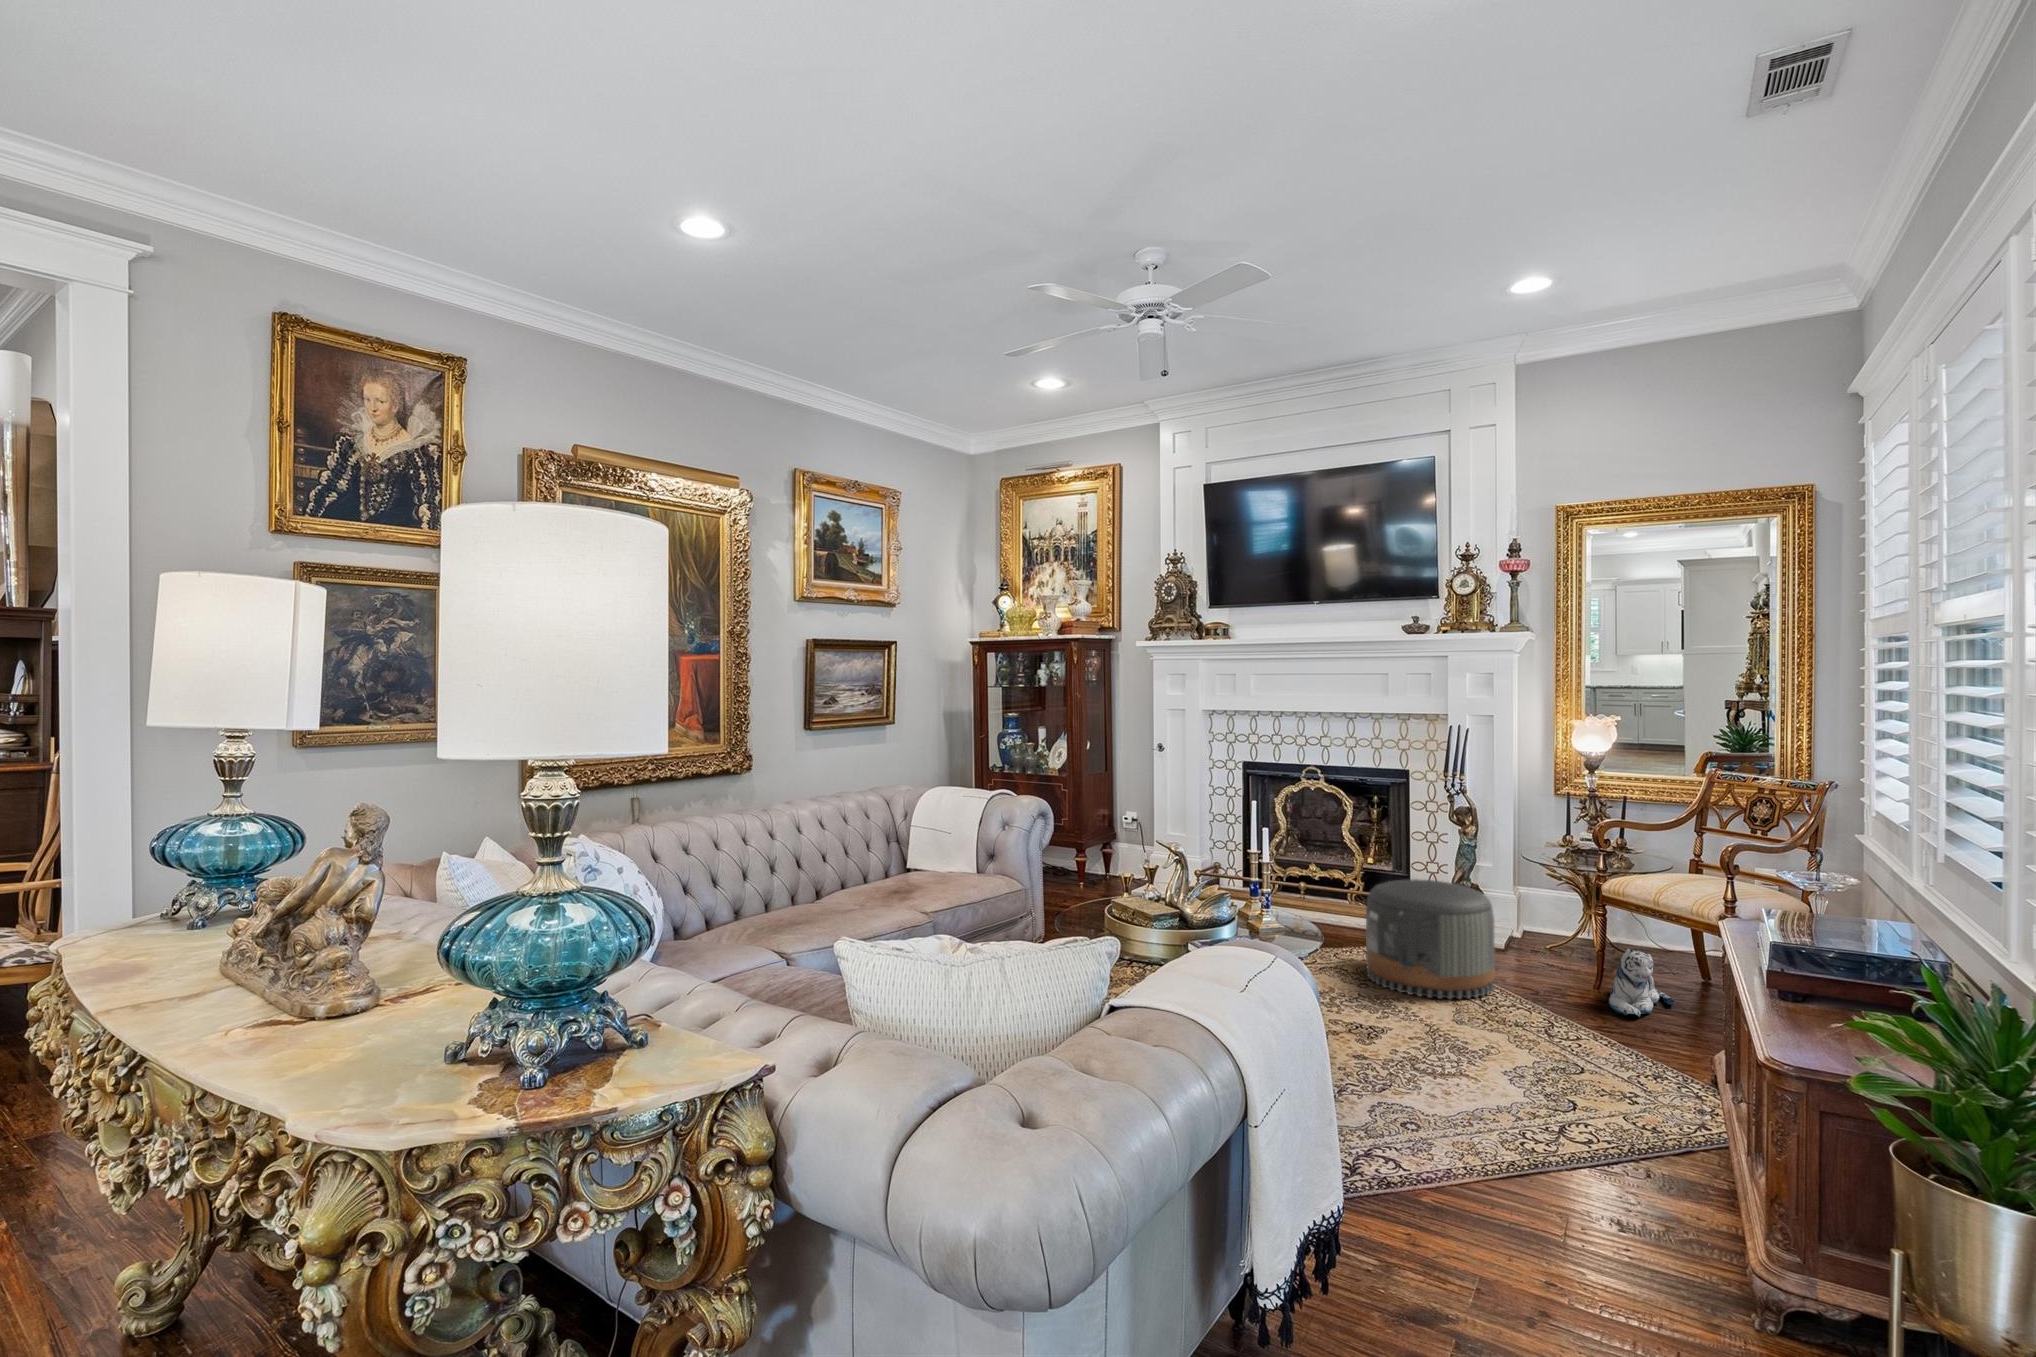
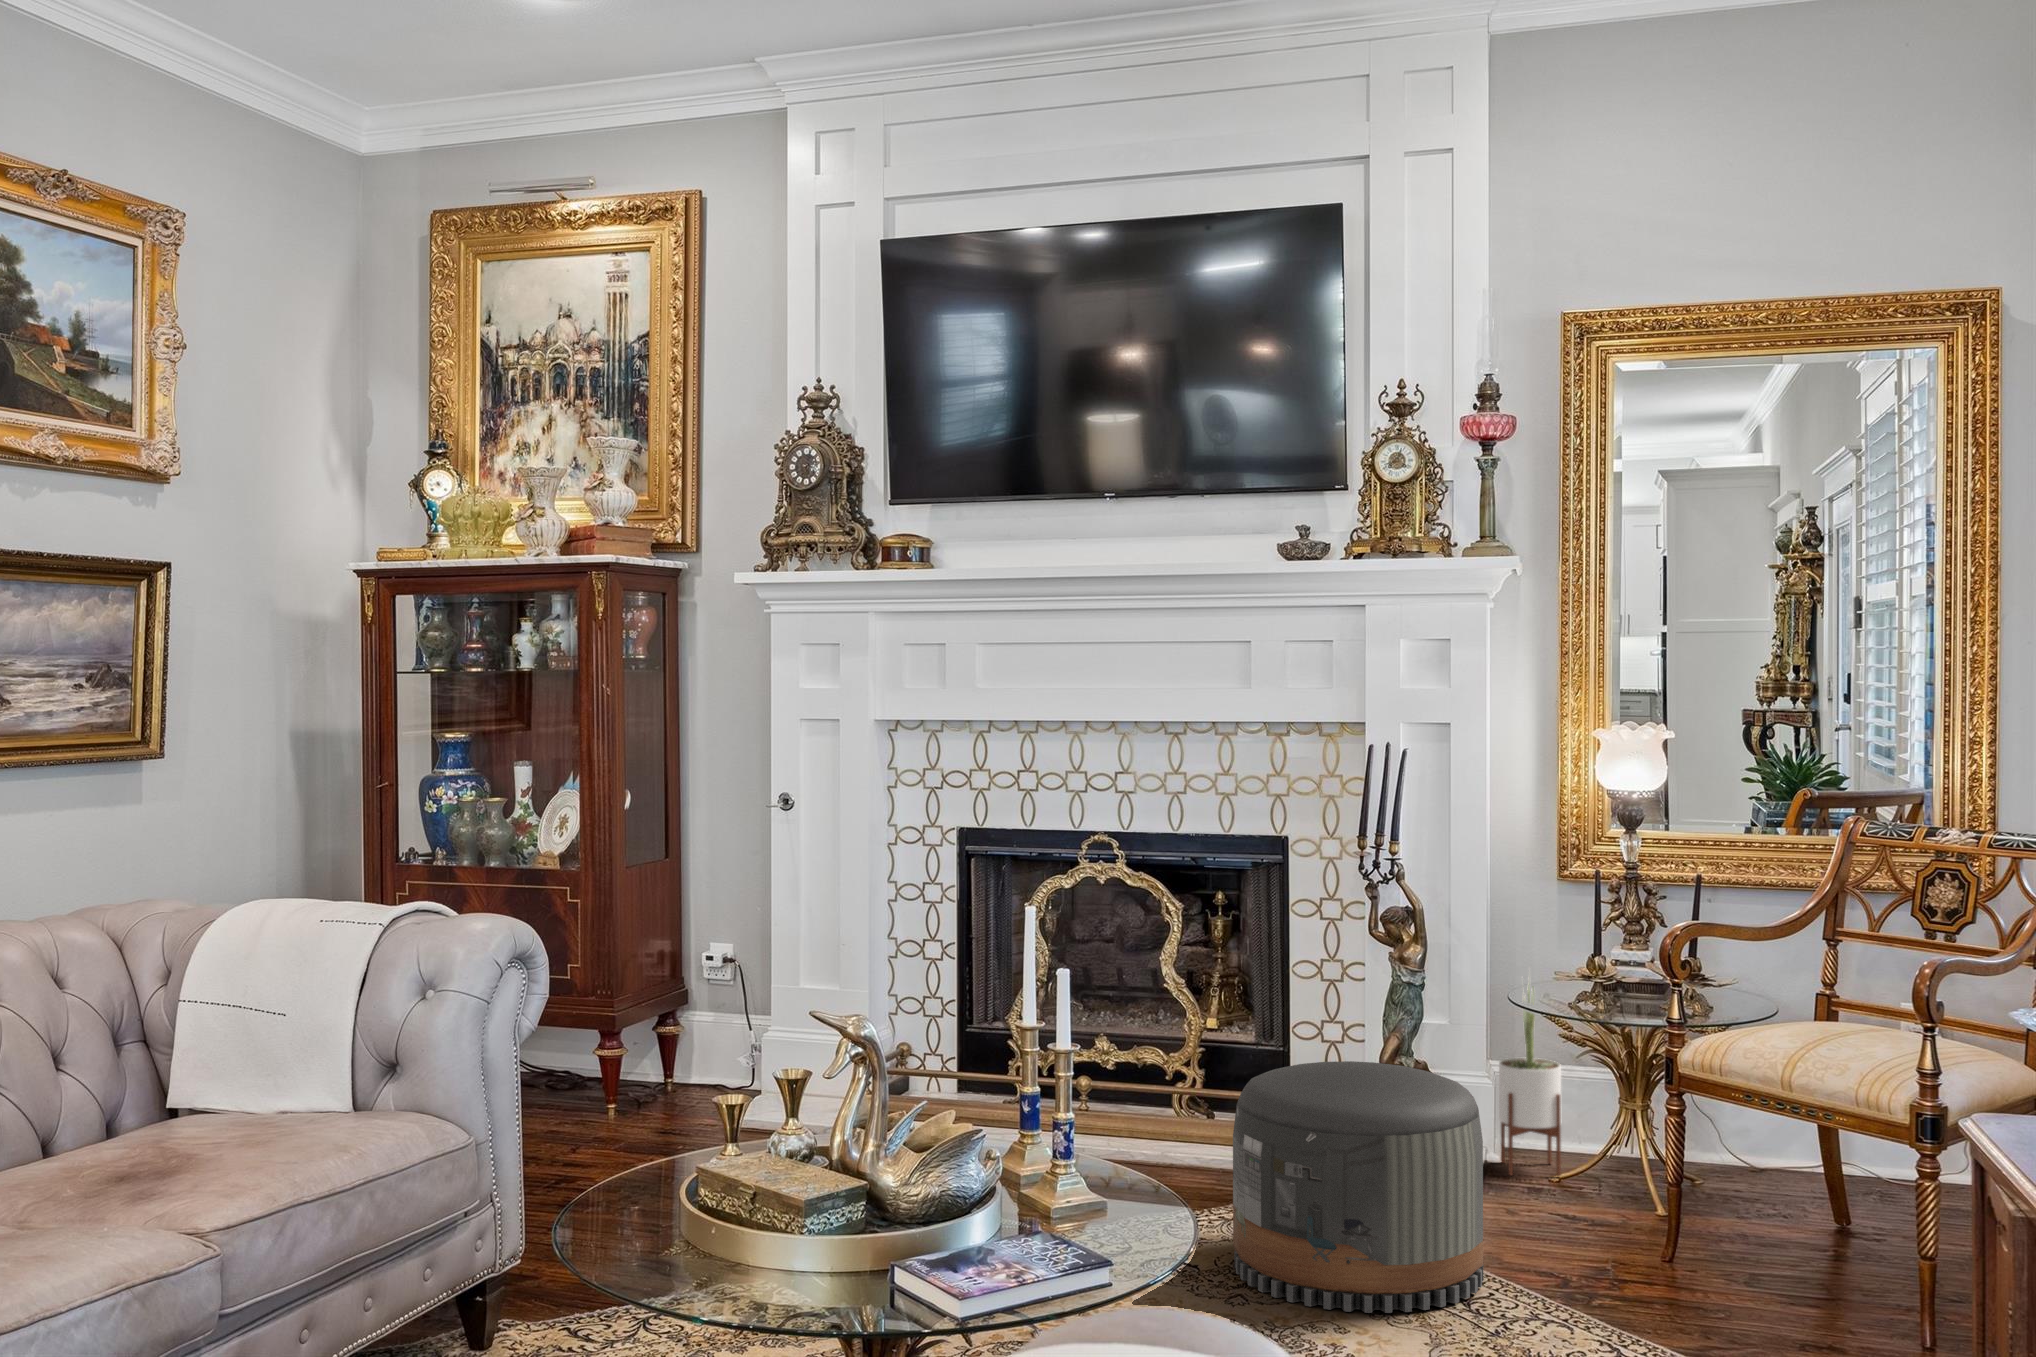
potted plant: none [1518,839,1553,946] -> present [1499,983,1561,1177]
plush toy: present [1609,949,1675,1017] -> none [1689,1178,1807,1316]

